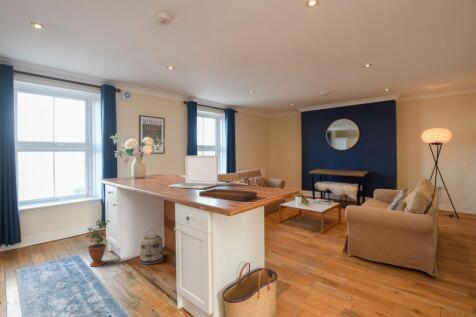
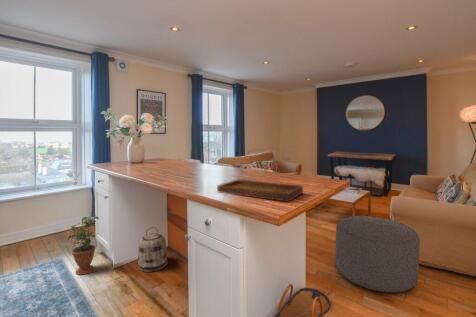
laptop: present [169,155,218,189] -> none [172,134,237,180]
ottoman: none [297,220,357,276] -> present [335,216,420,293]

